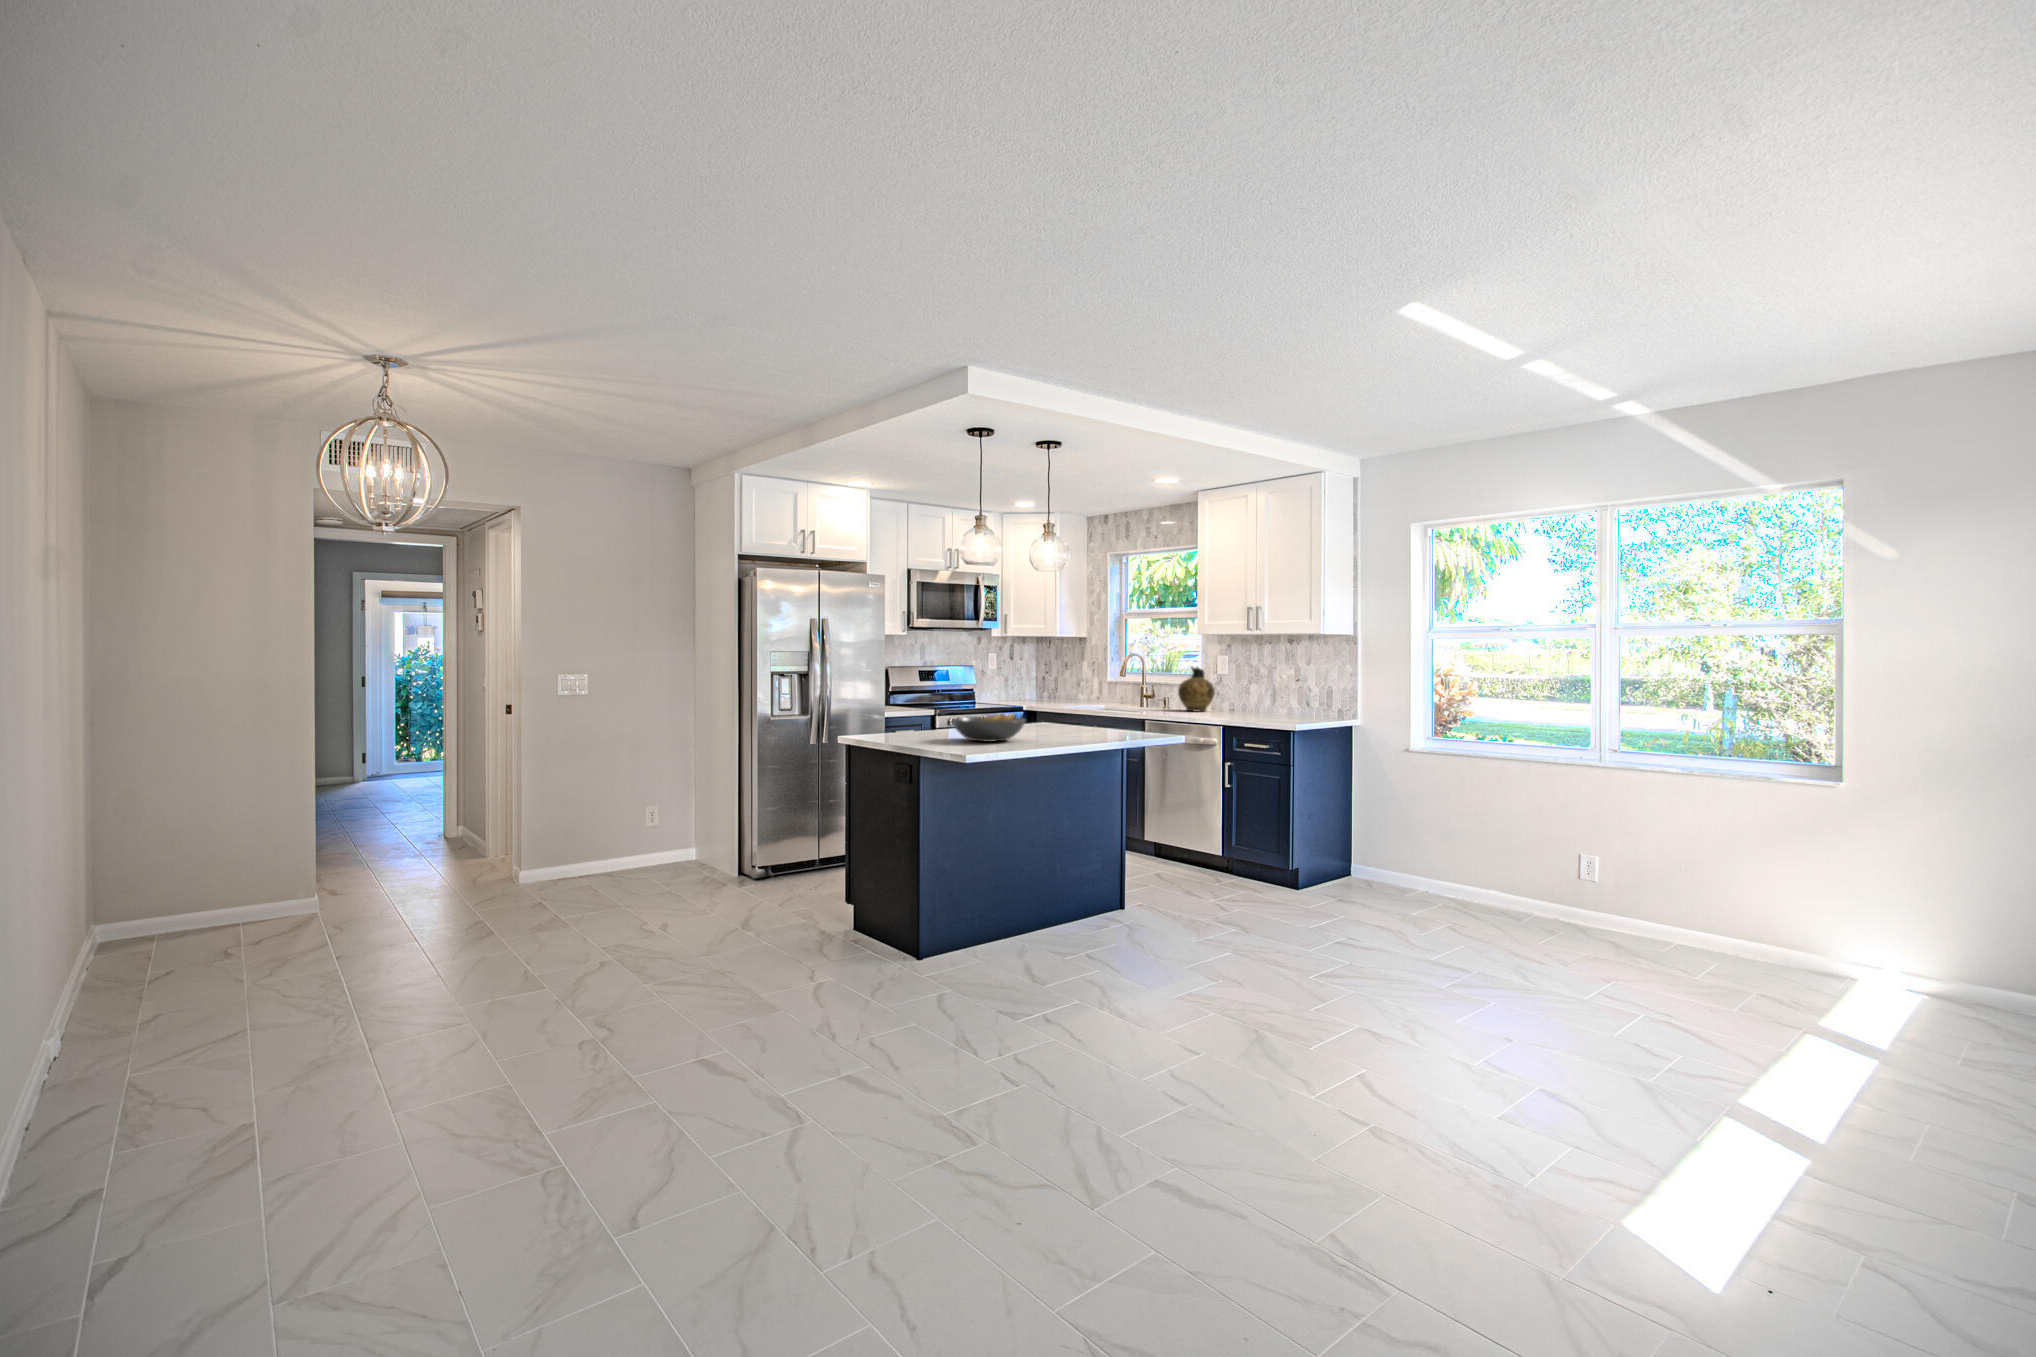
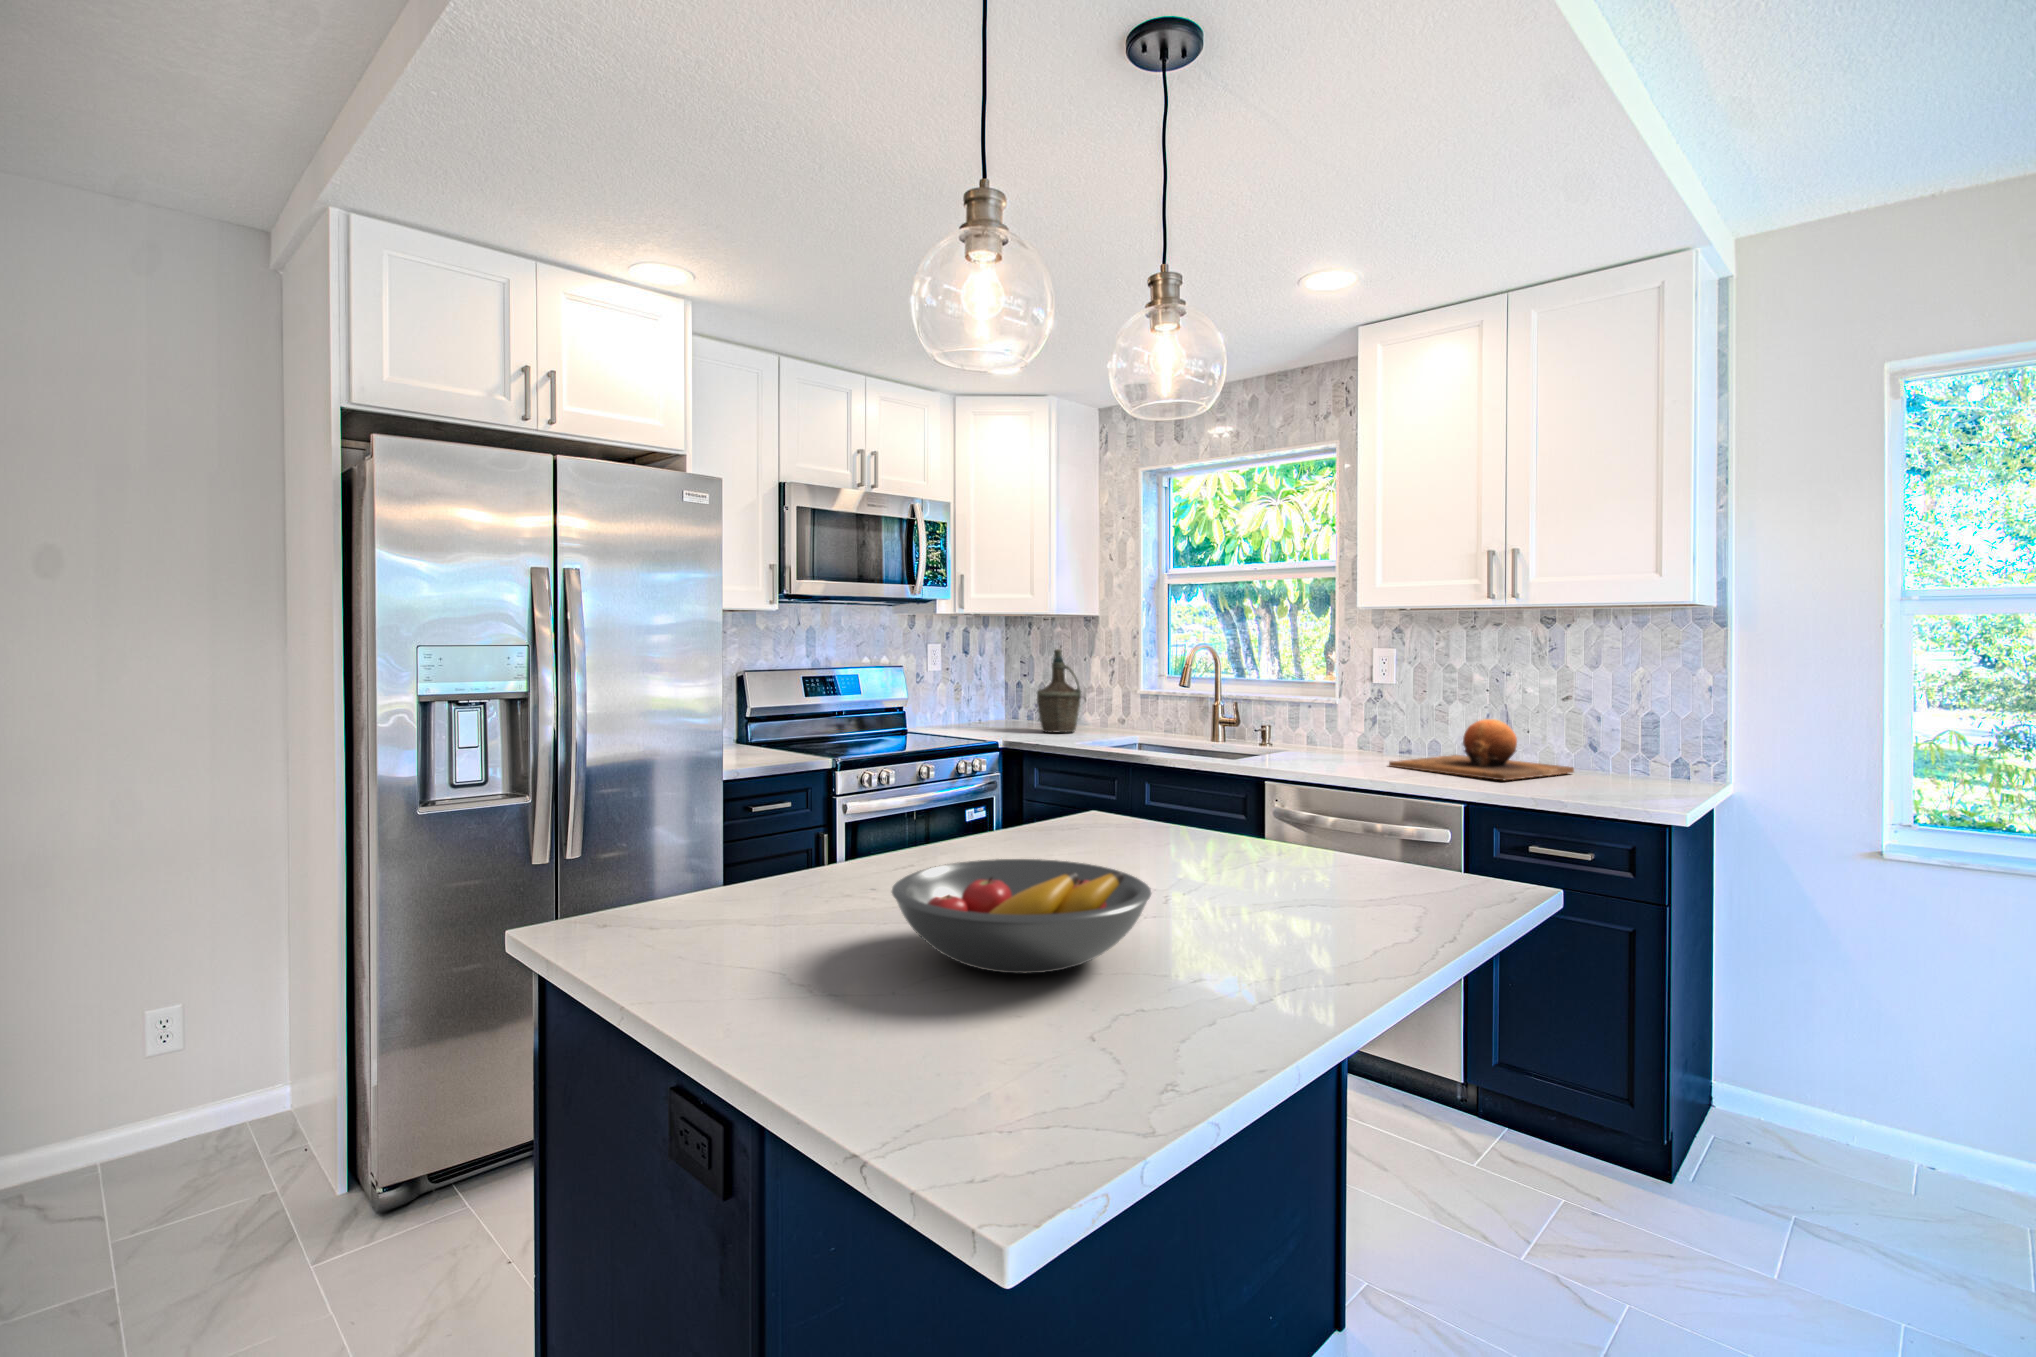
bottle: none [1048,657,1074,703] -> present [1037,649,1081,733]
ceramic jug: present [1178,667,1215,711] -> none [1302,669,1374,756]
chopping board: none [1212,690,1298,718] -> present [1389,719,1574,780]

